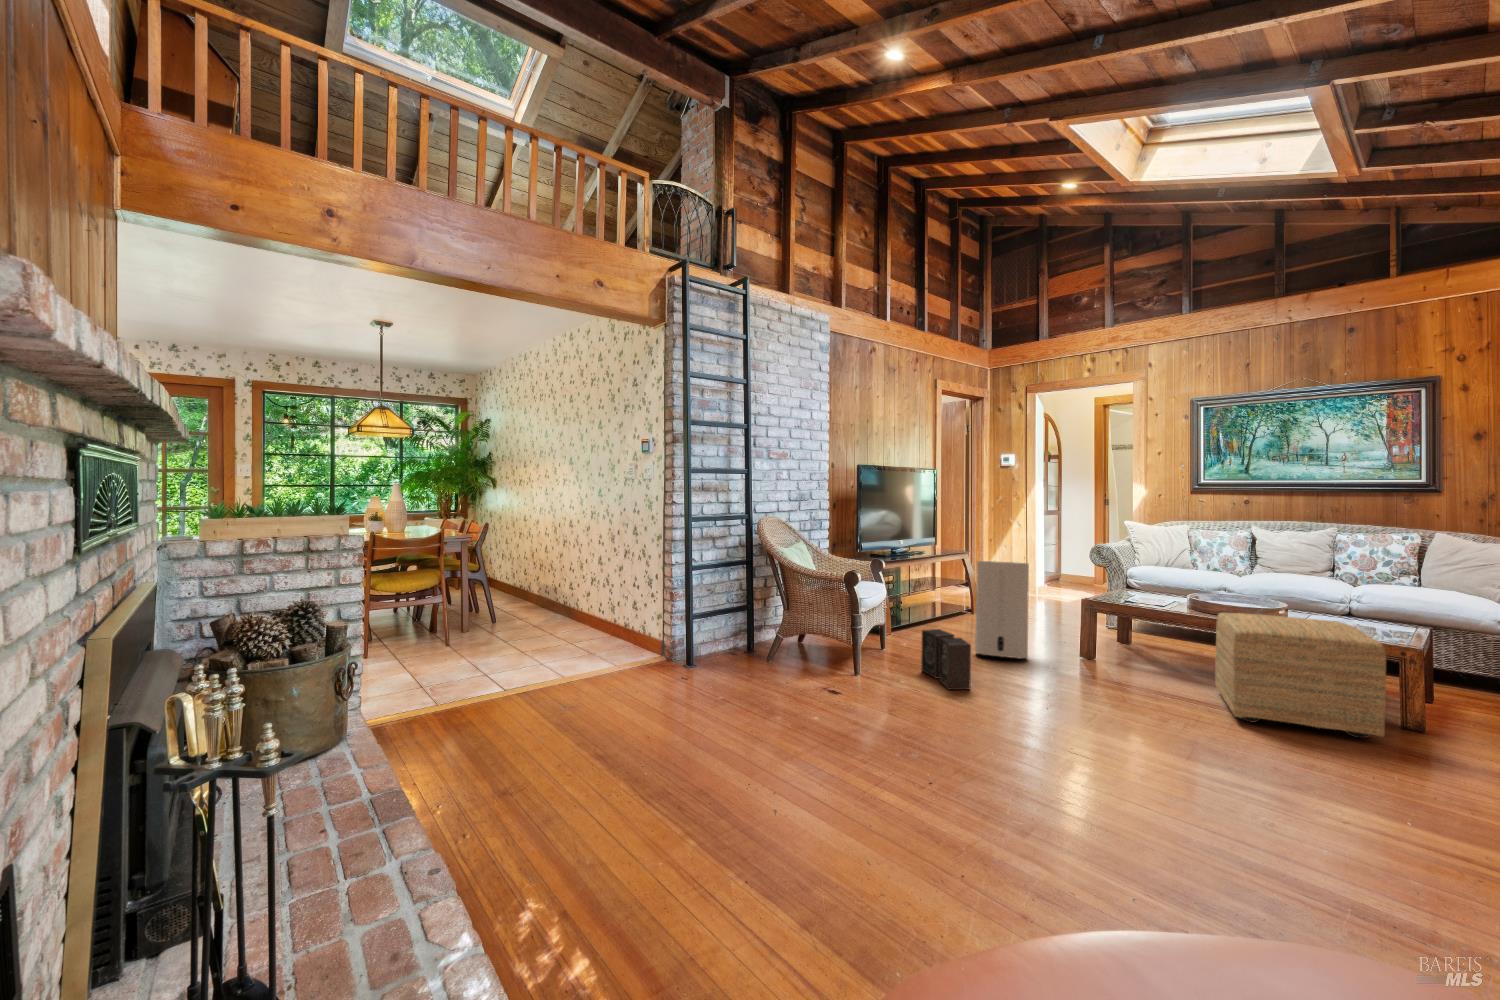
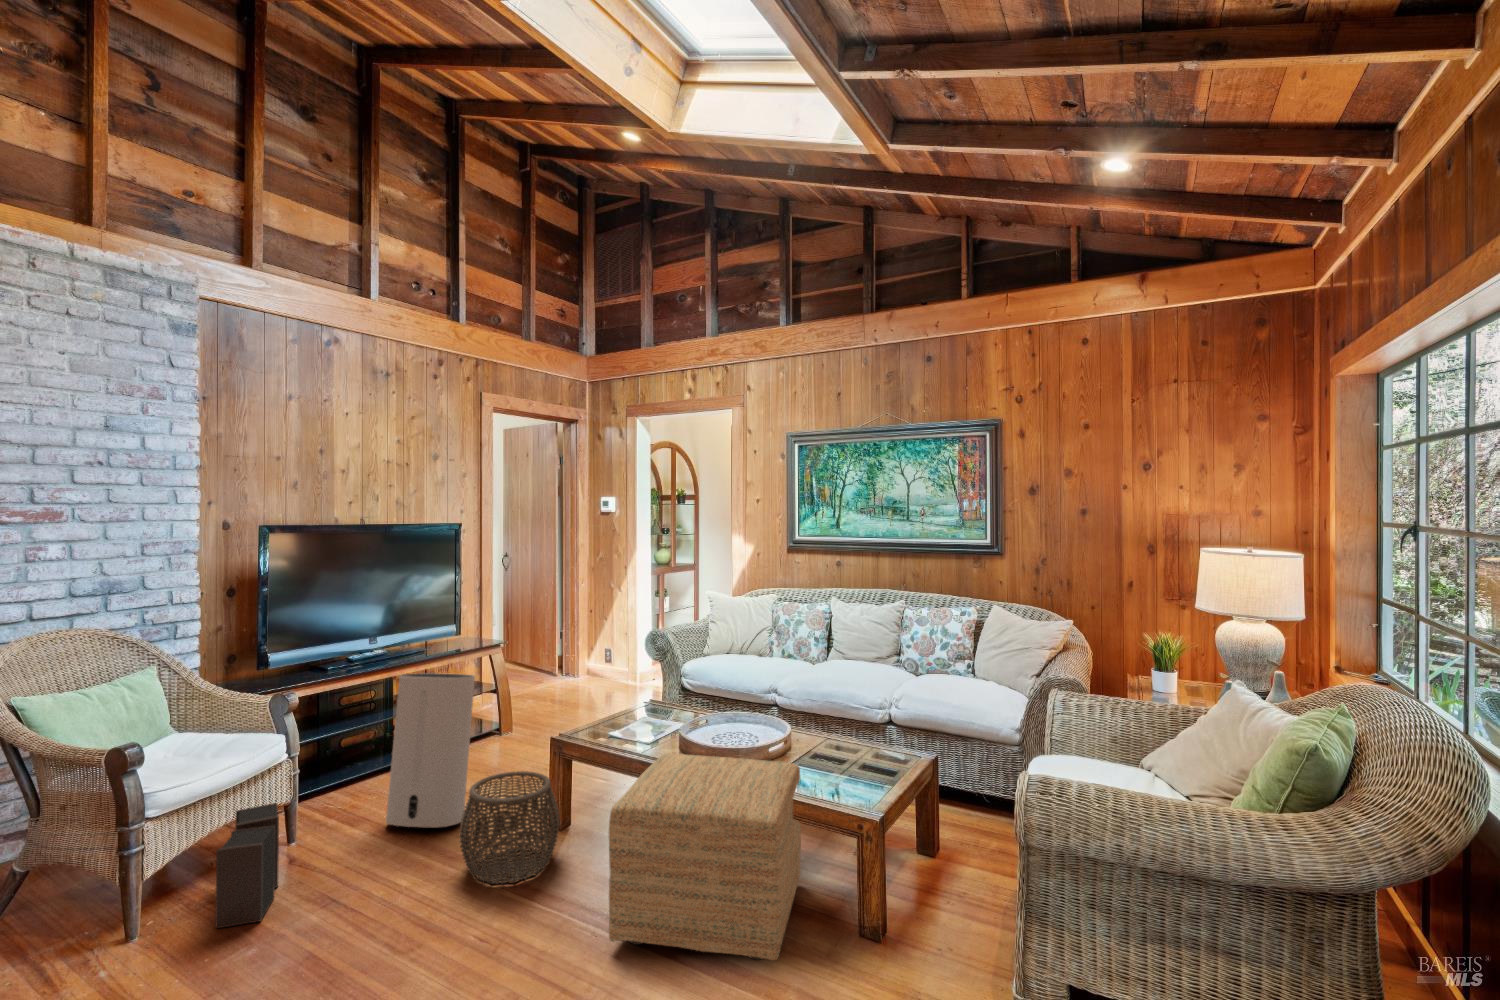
woven basket: none [1062,623,1134,688] -> present [459,771,560,884]

